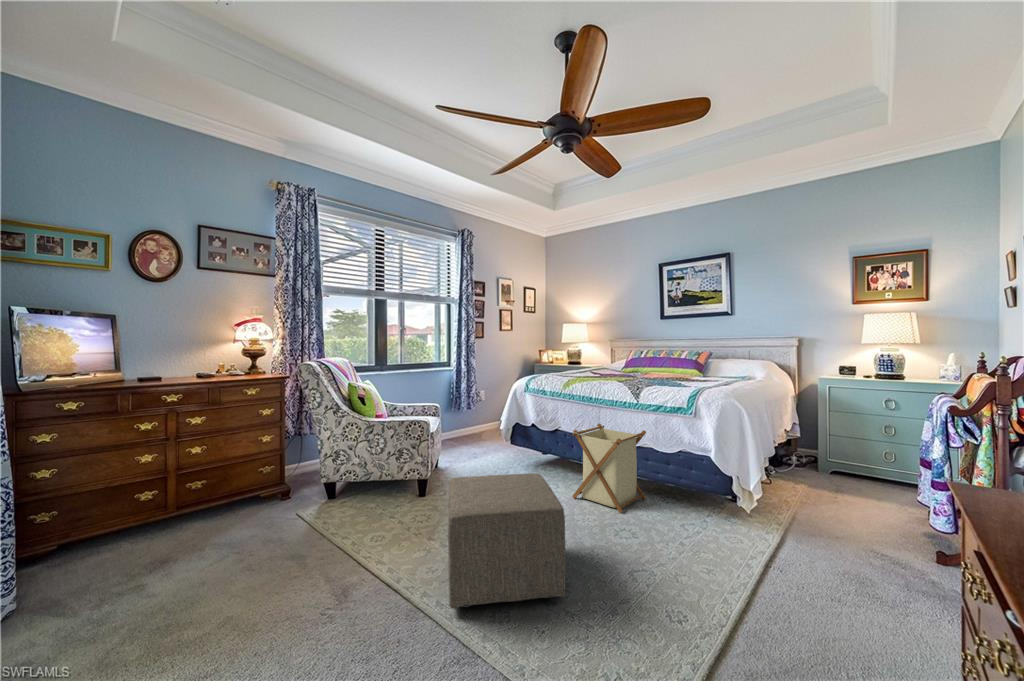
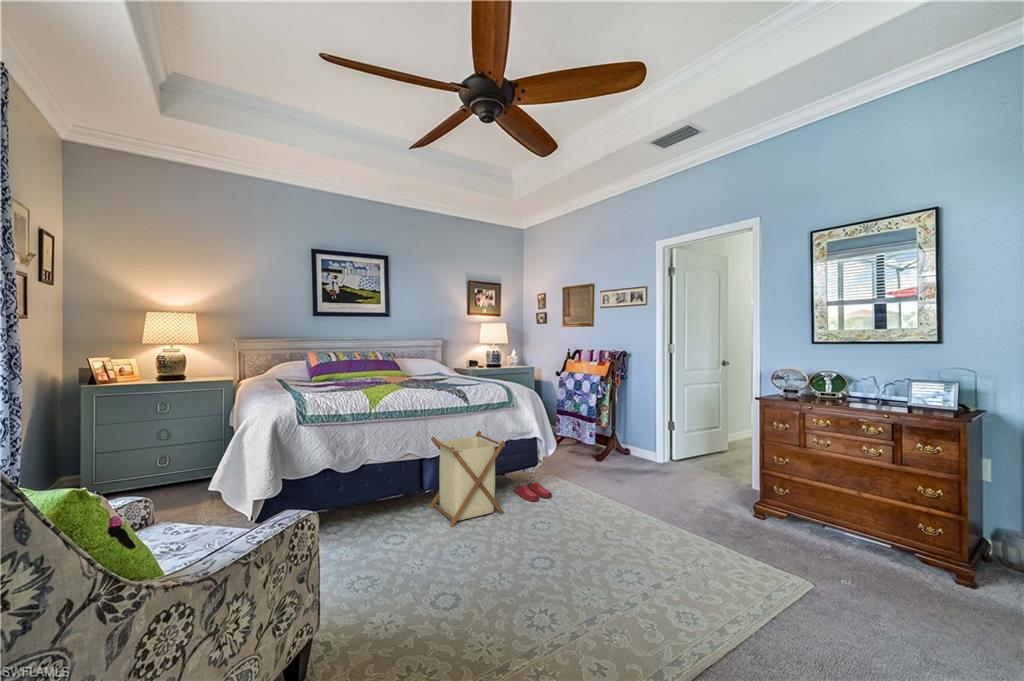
ottoman: present [448,473,566,609] -> none [558,486,687,627]
slippers: none [669,506,713,533] -> present [514,482,552,501]

